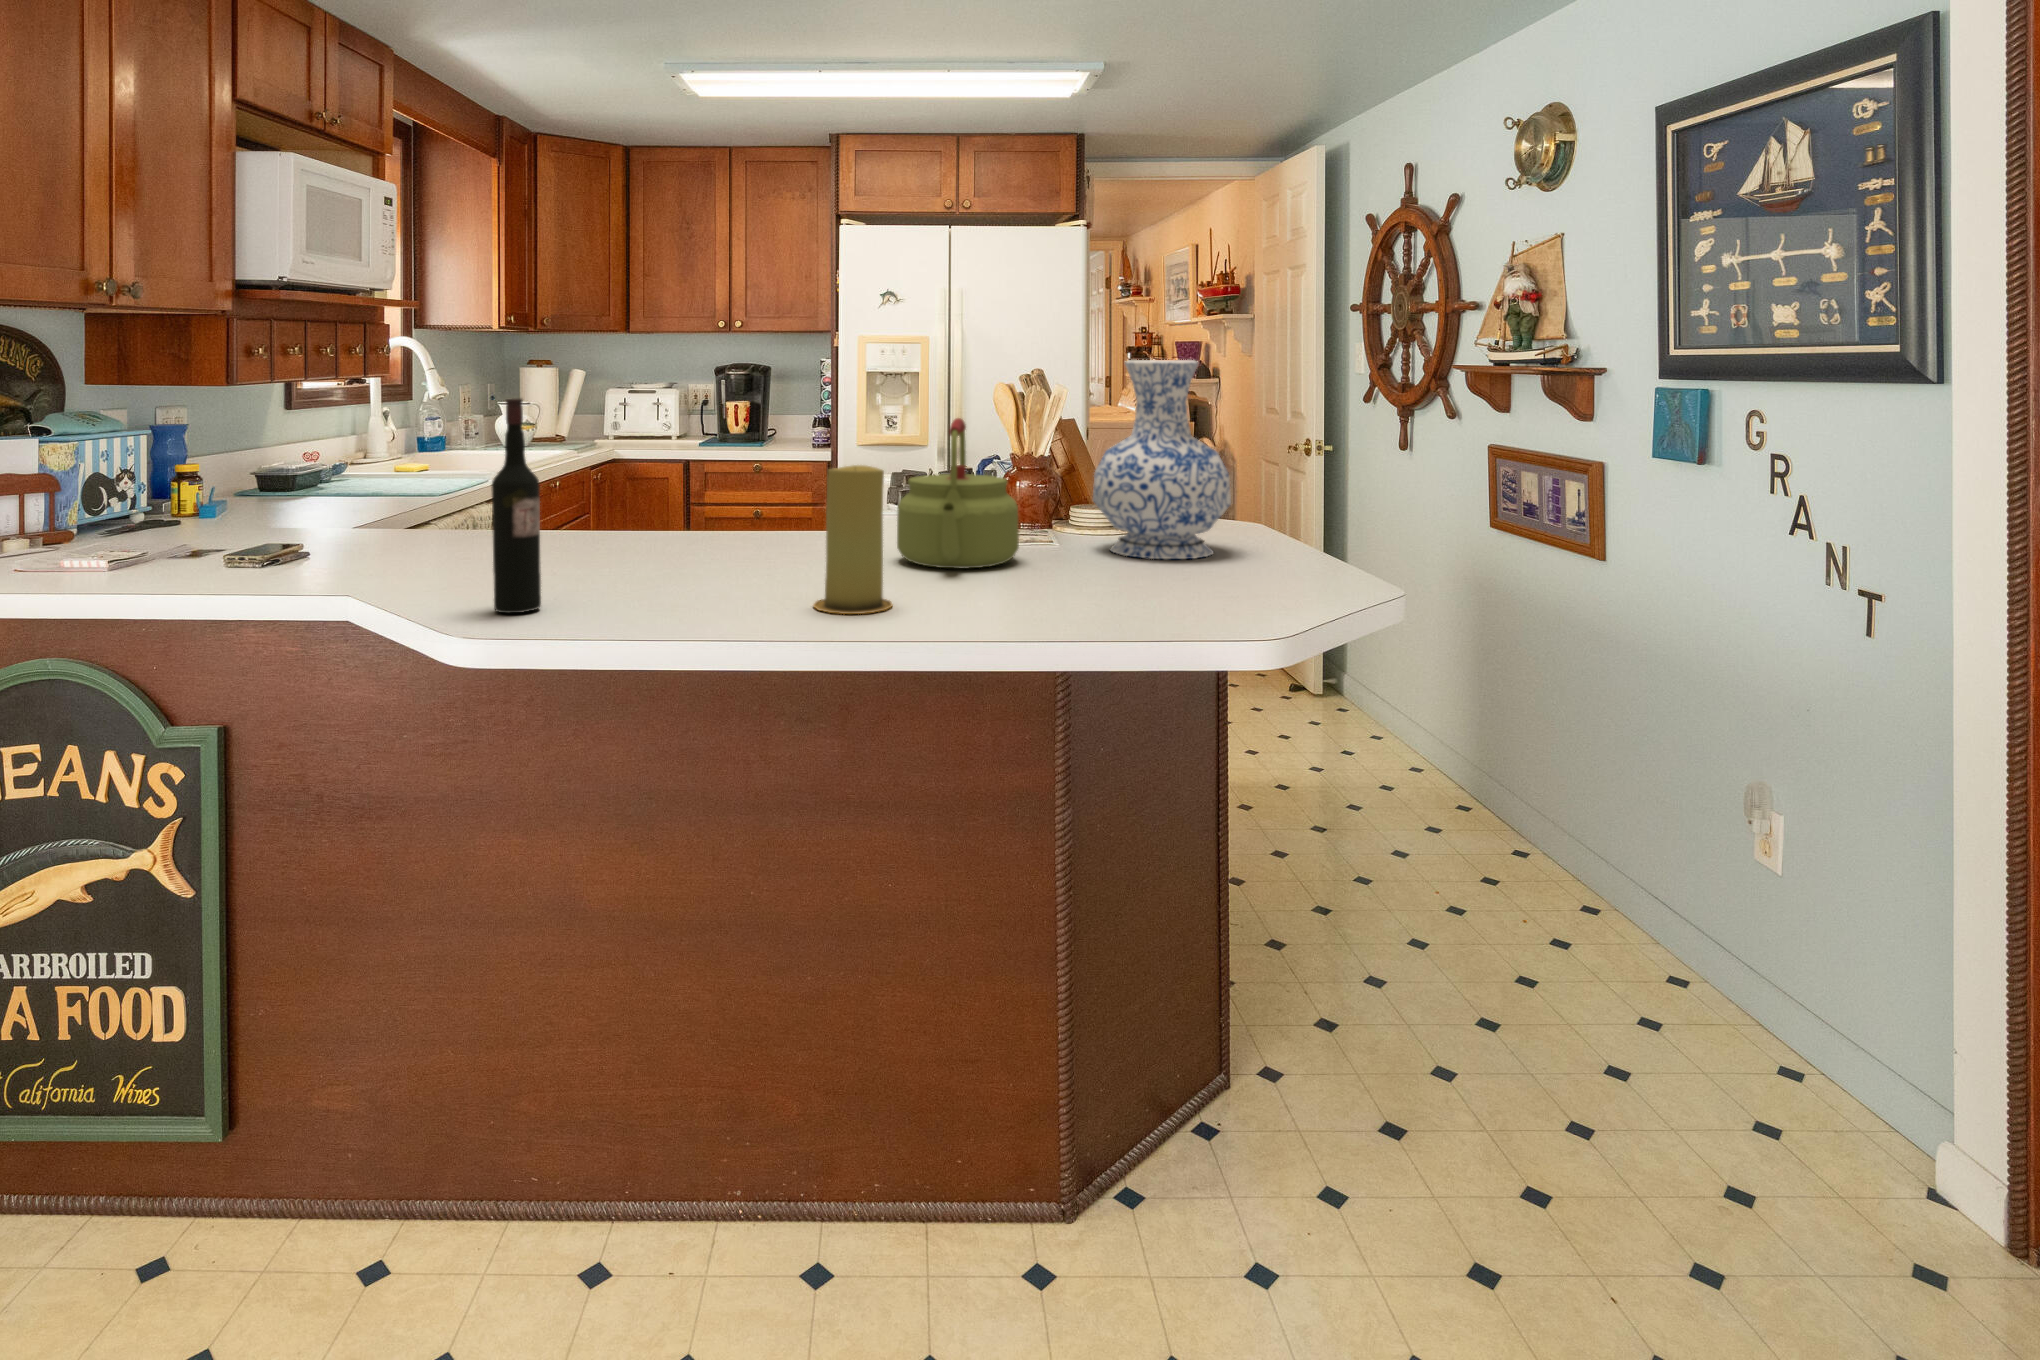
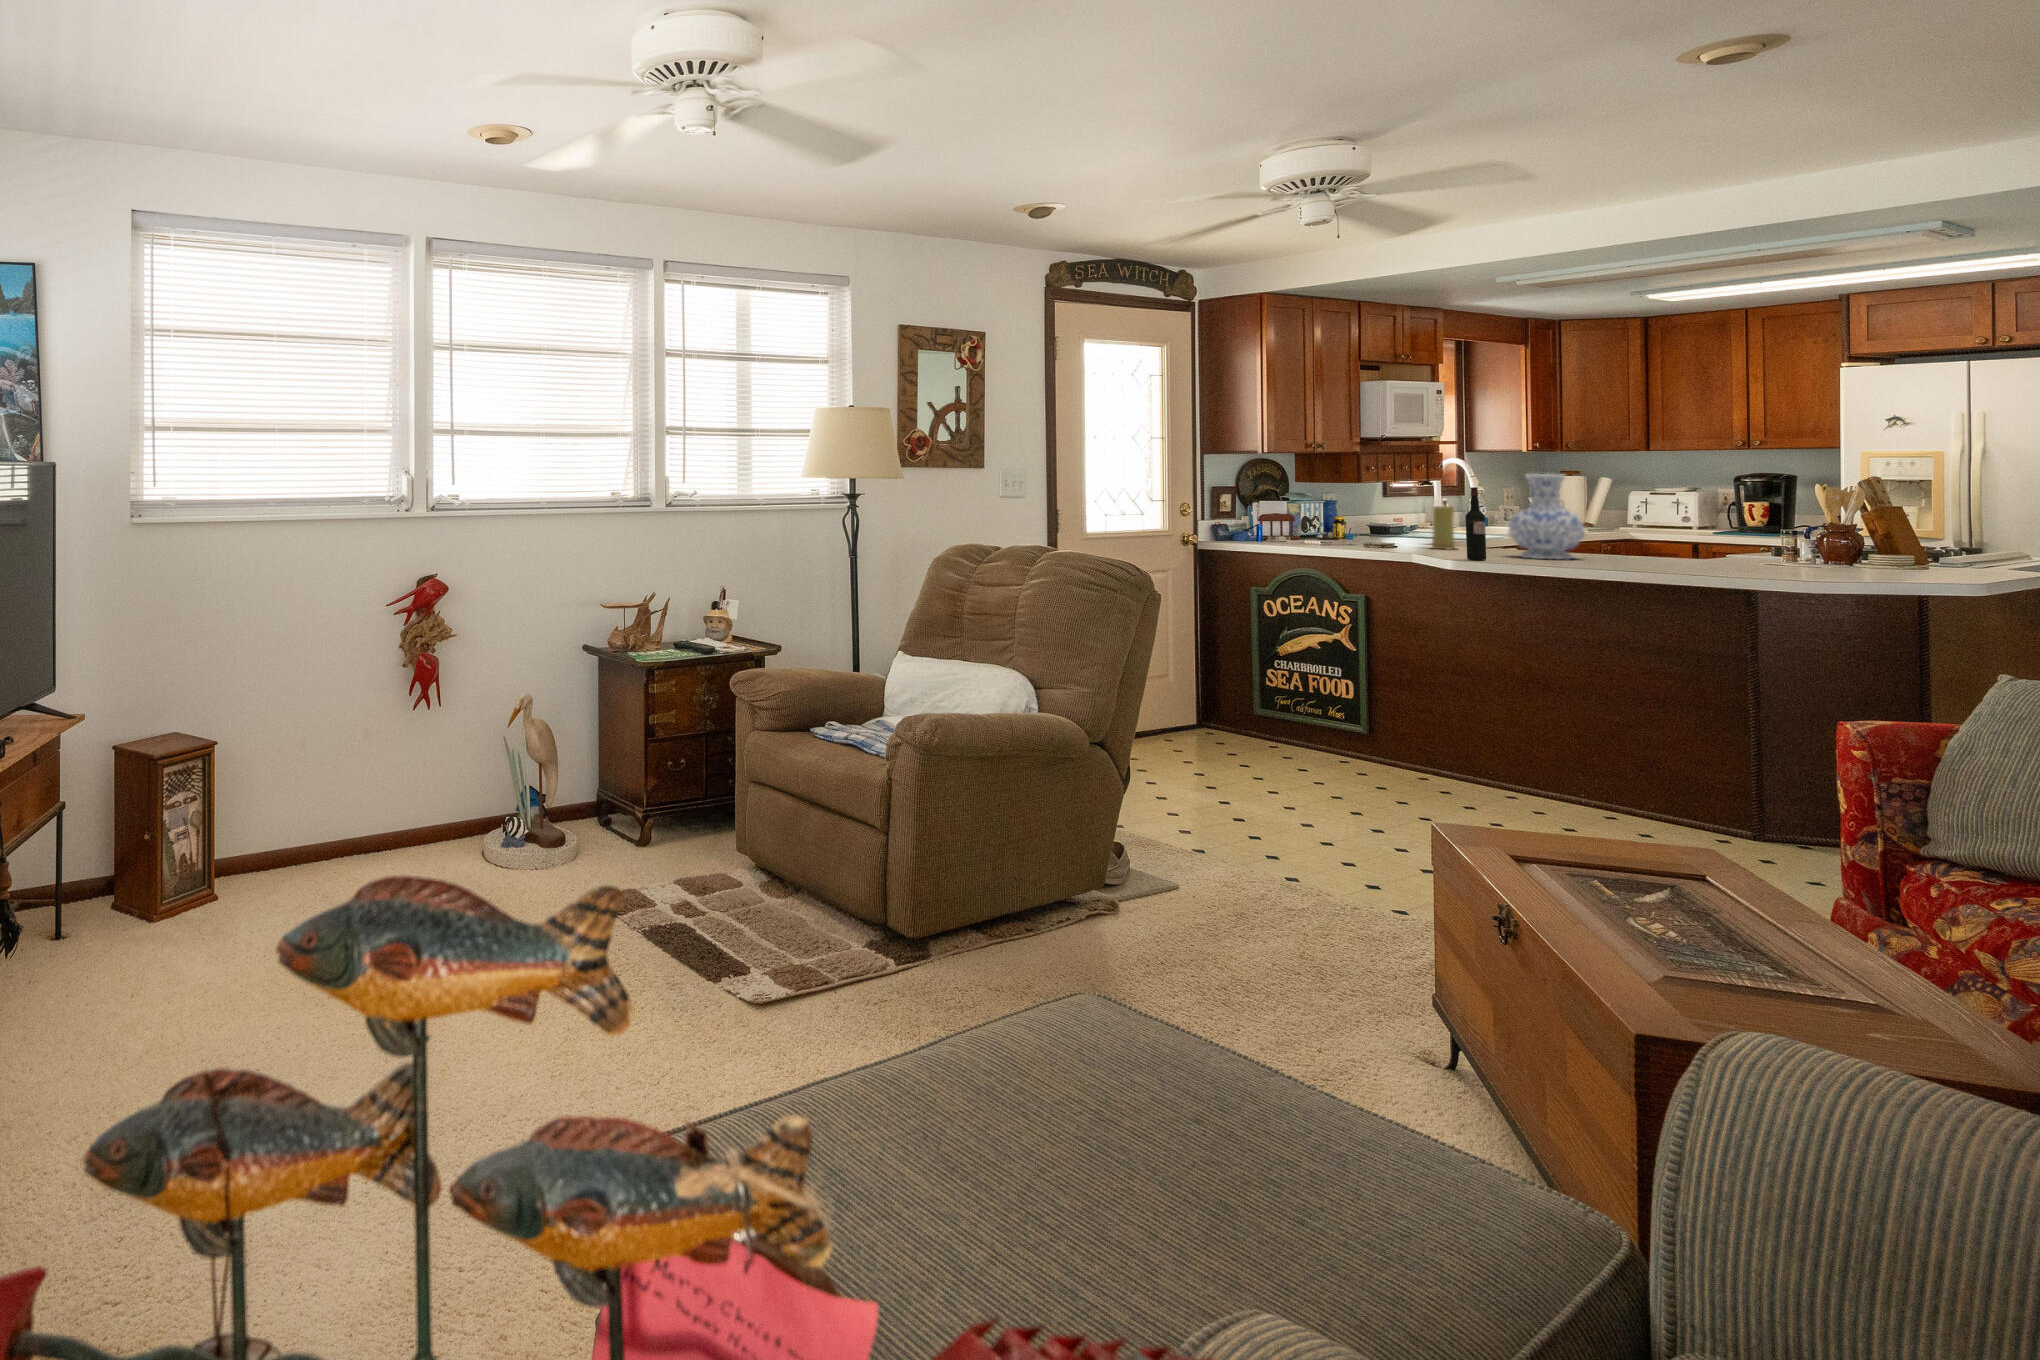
vase: present [1092,360,1231,559] -> present [1509,474,1585,559]
kettle: present [897,418,1019,568] -> none [1686,502,1765,568]
candle: present [813,465,892,614] -> present [1432,506,1455,549]

